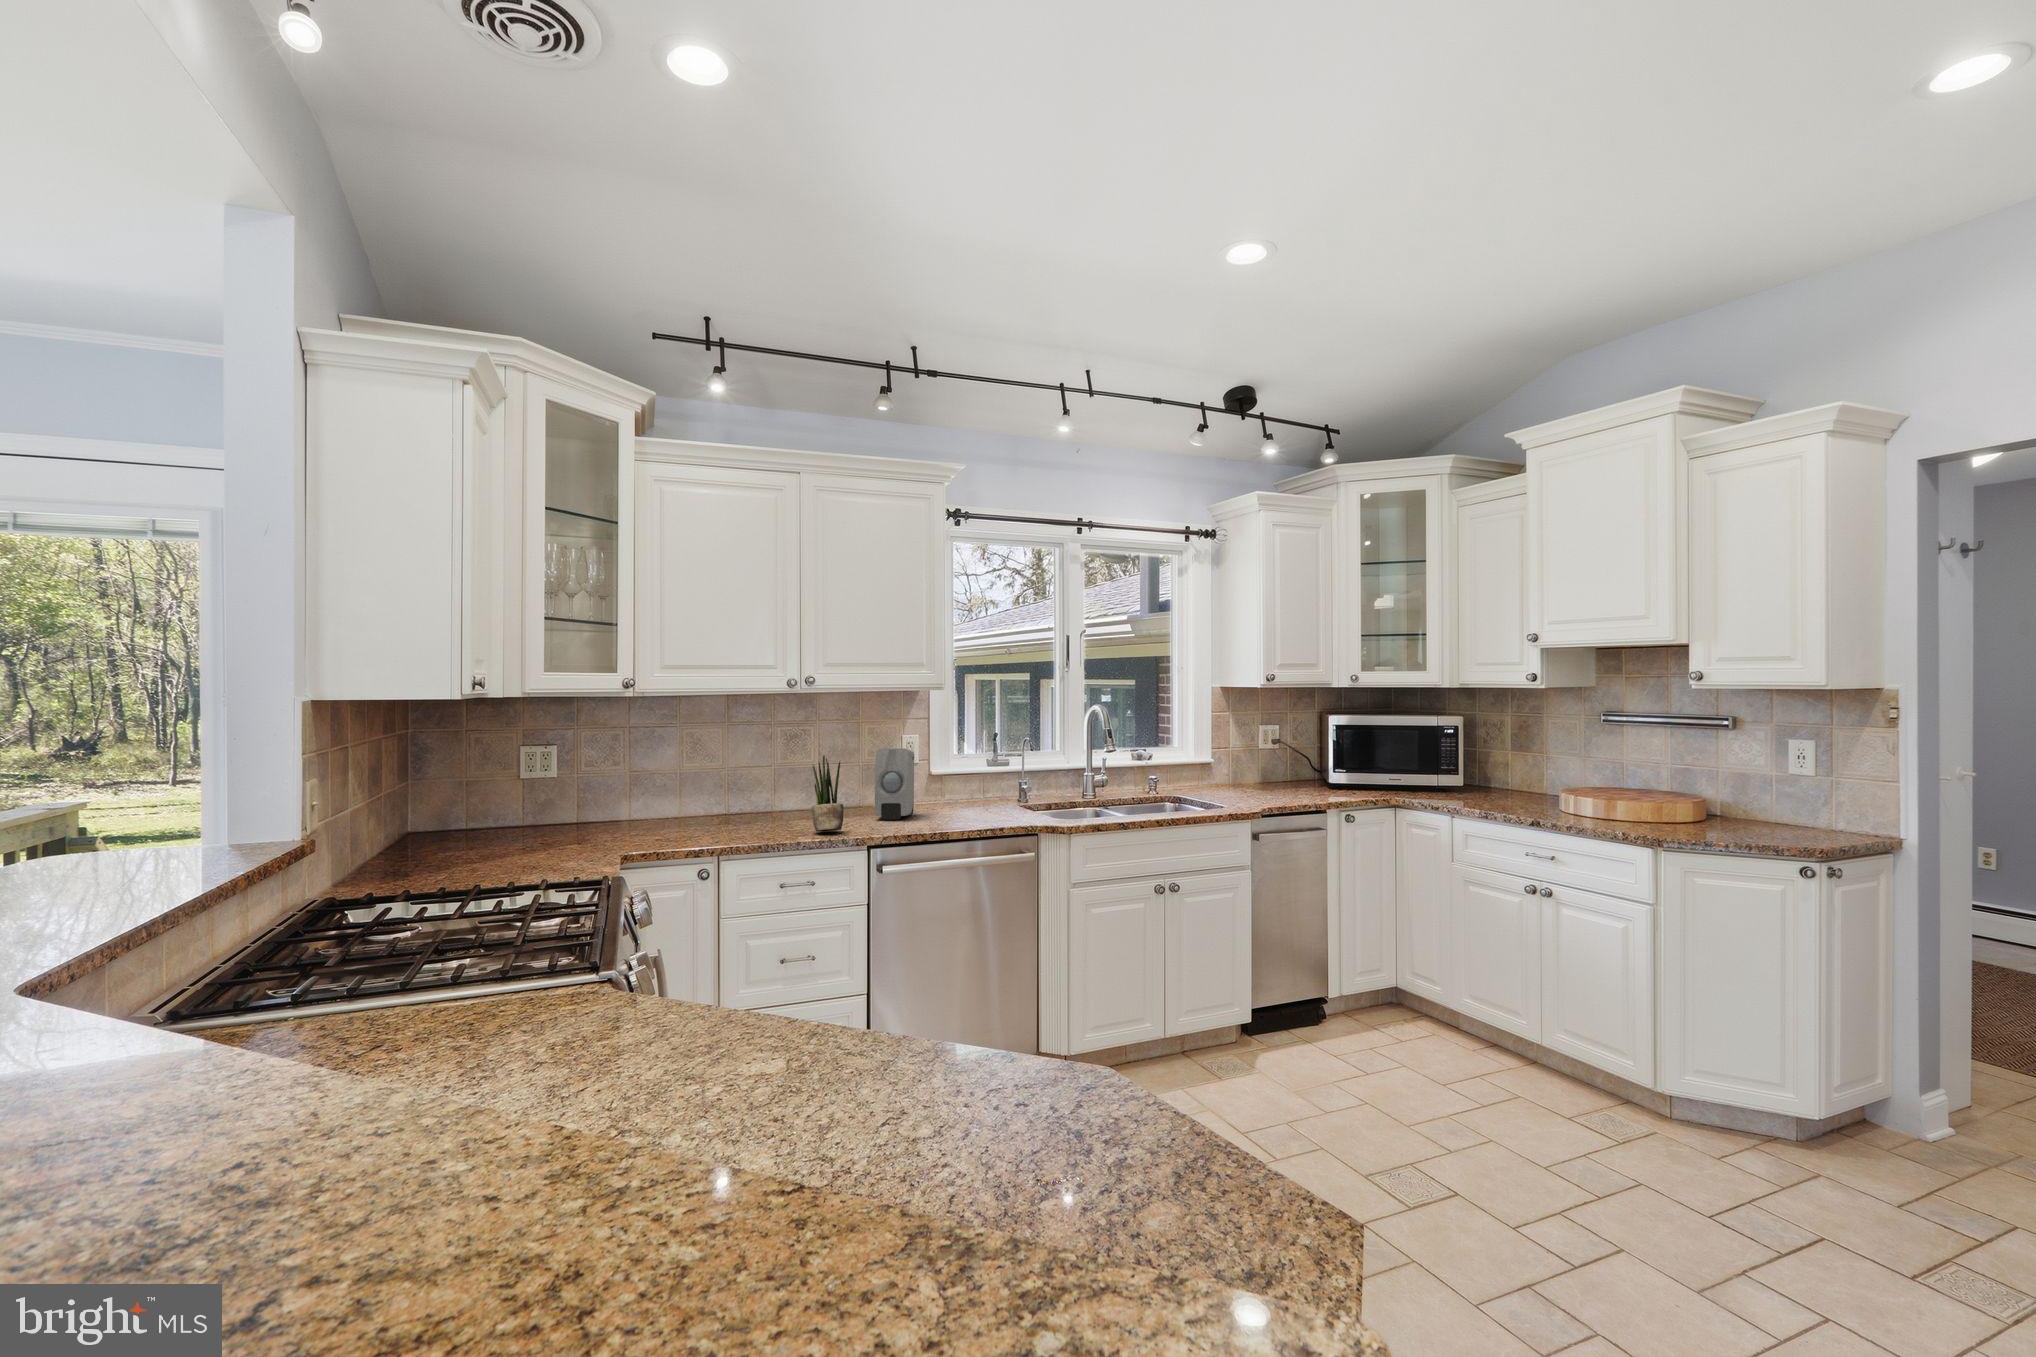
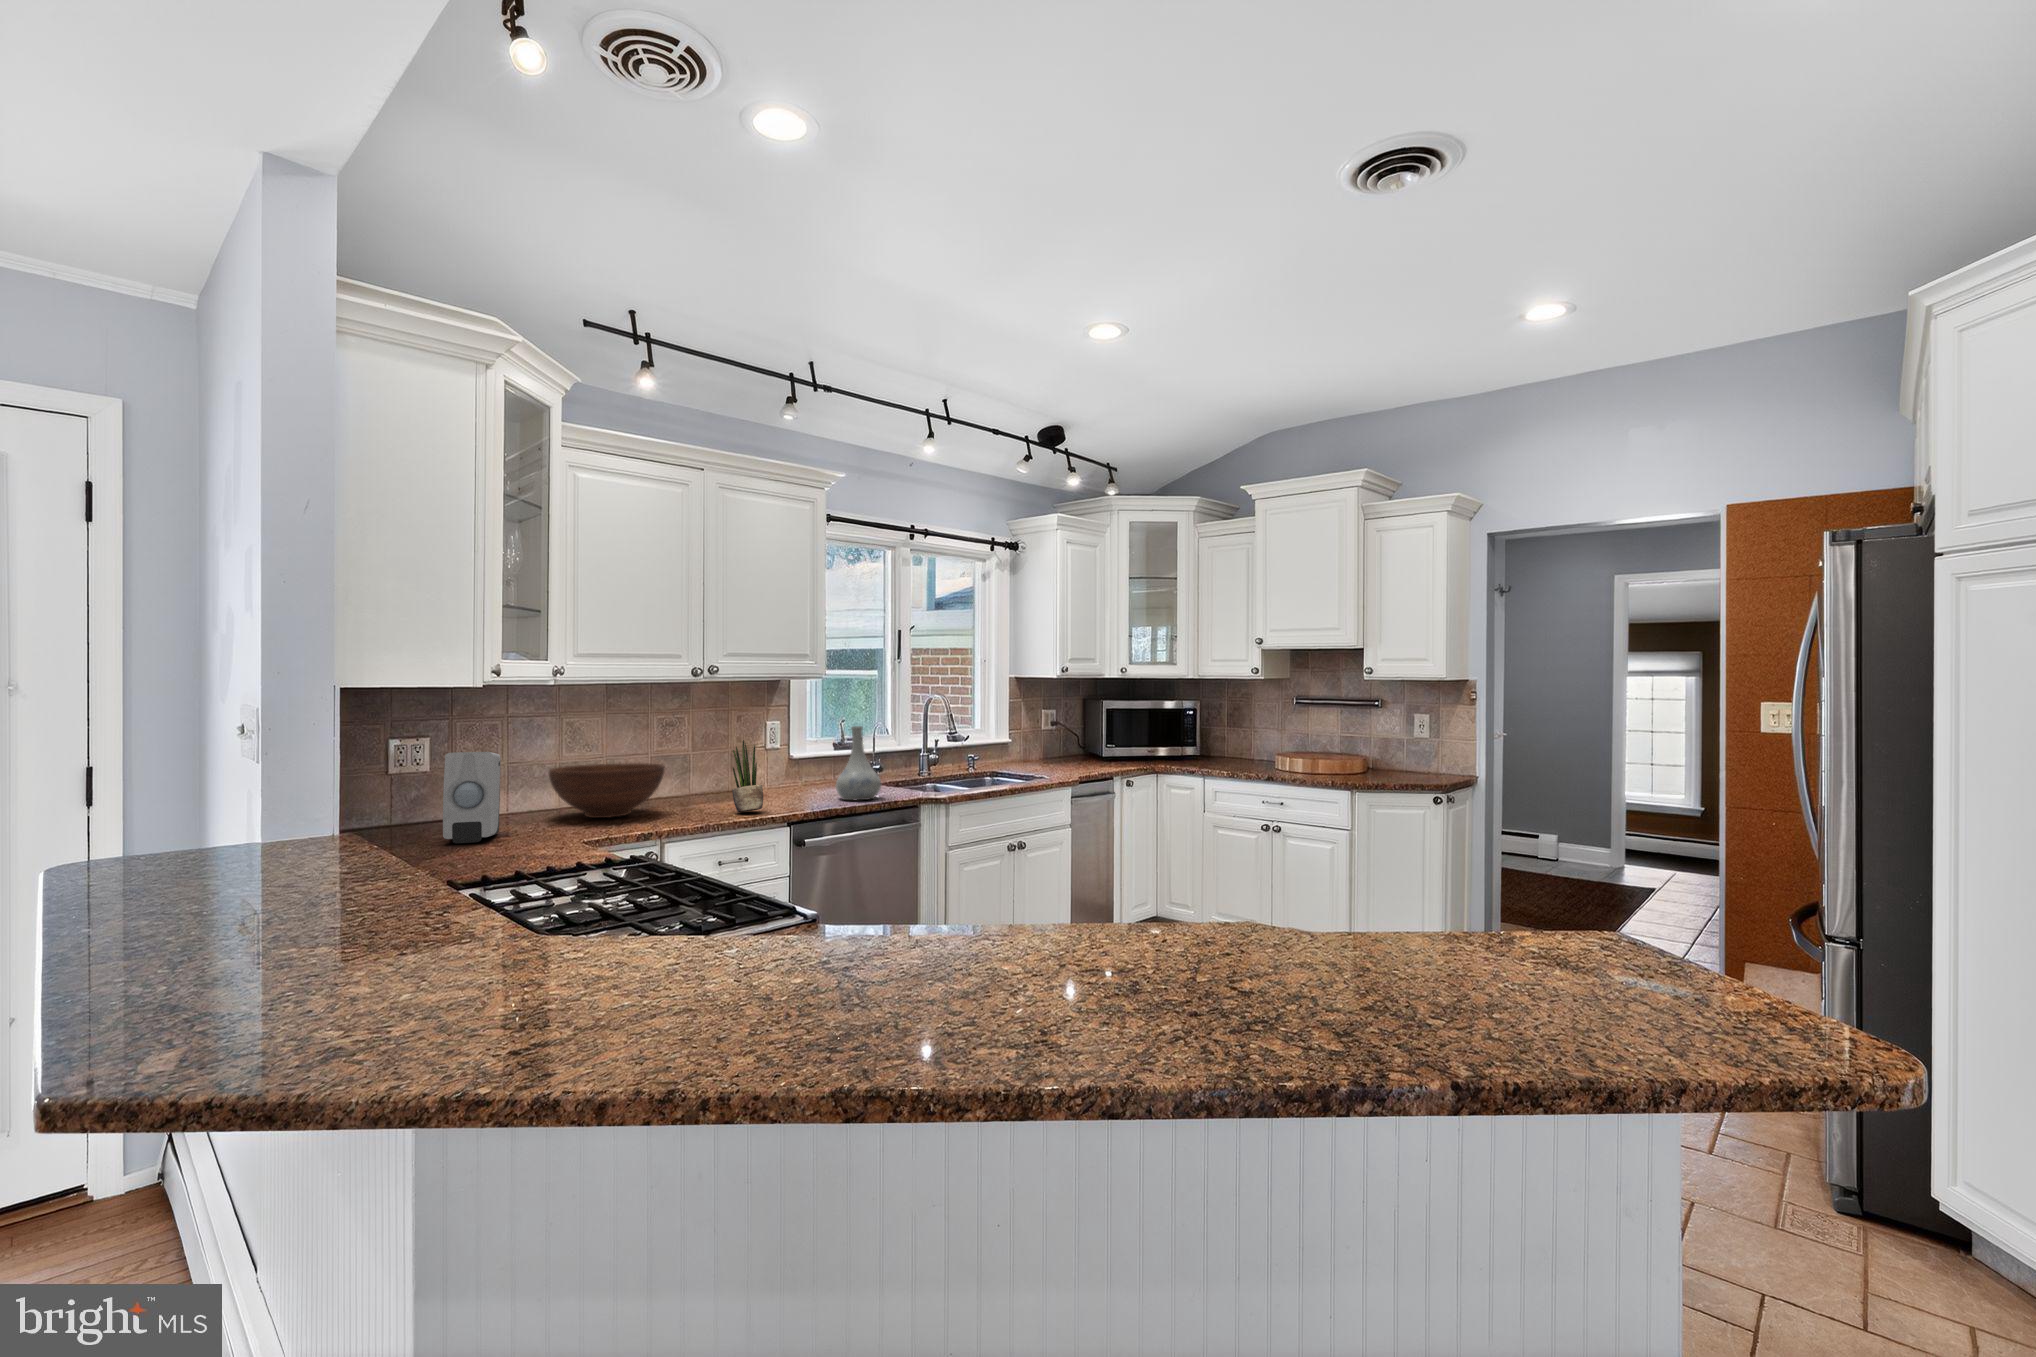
vase: none [942,742,992,825] -> present [836,726,881,800]
soap dispenser: present [875,748,914,820] -> present [443,752,500,843]
fruit bowl: none [642,776,754,830] -> present [549,763,665,818]

